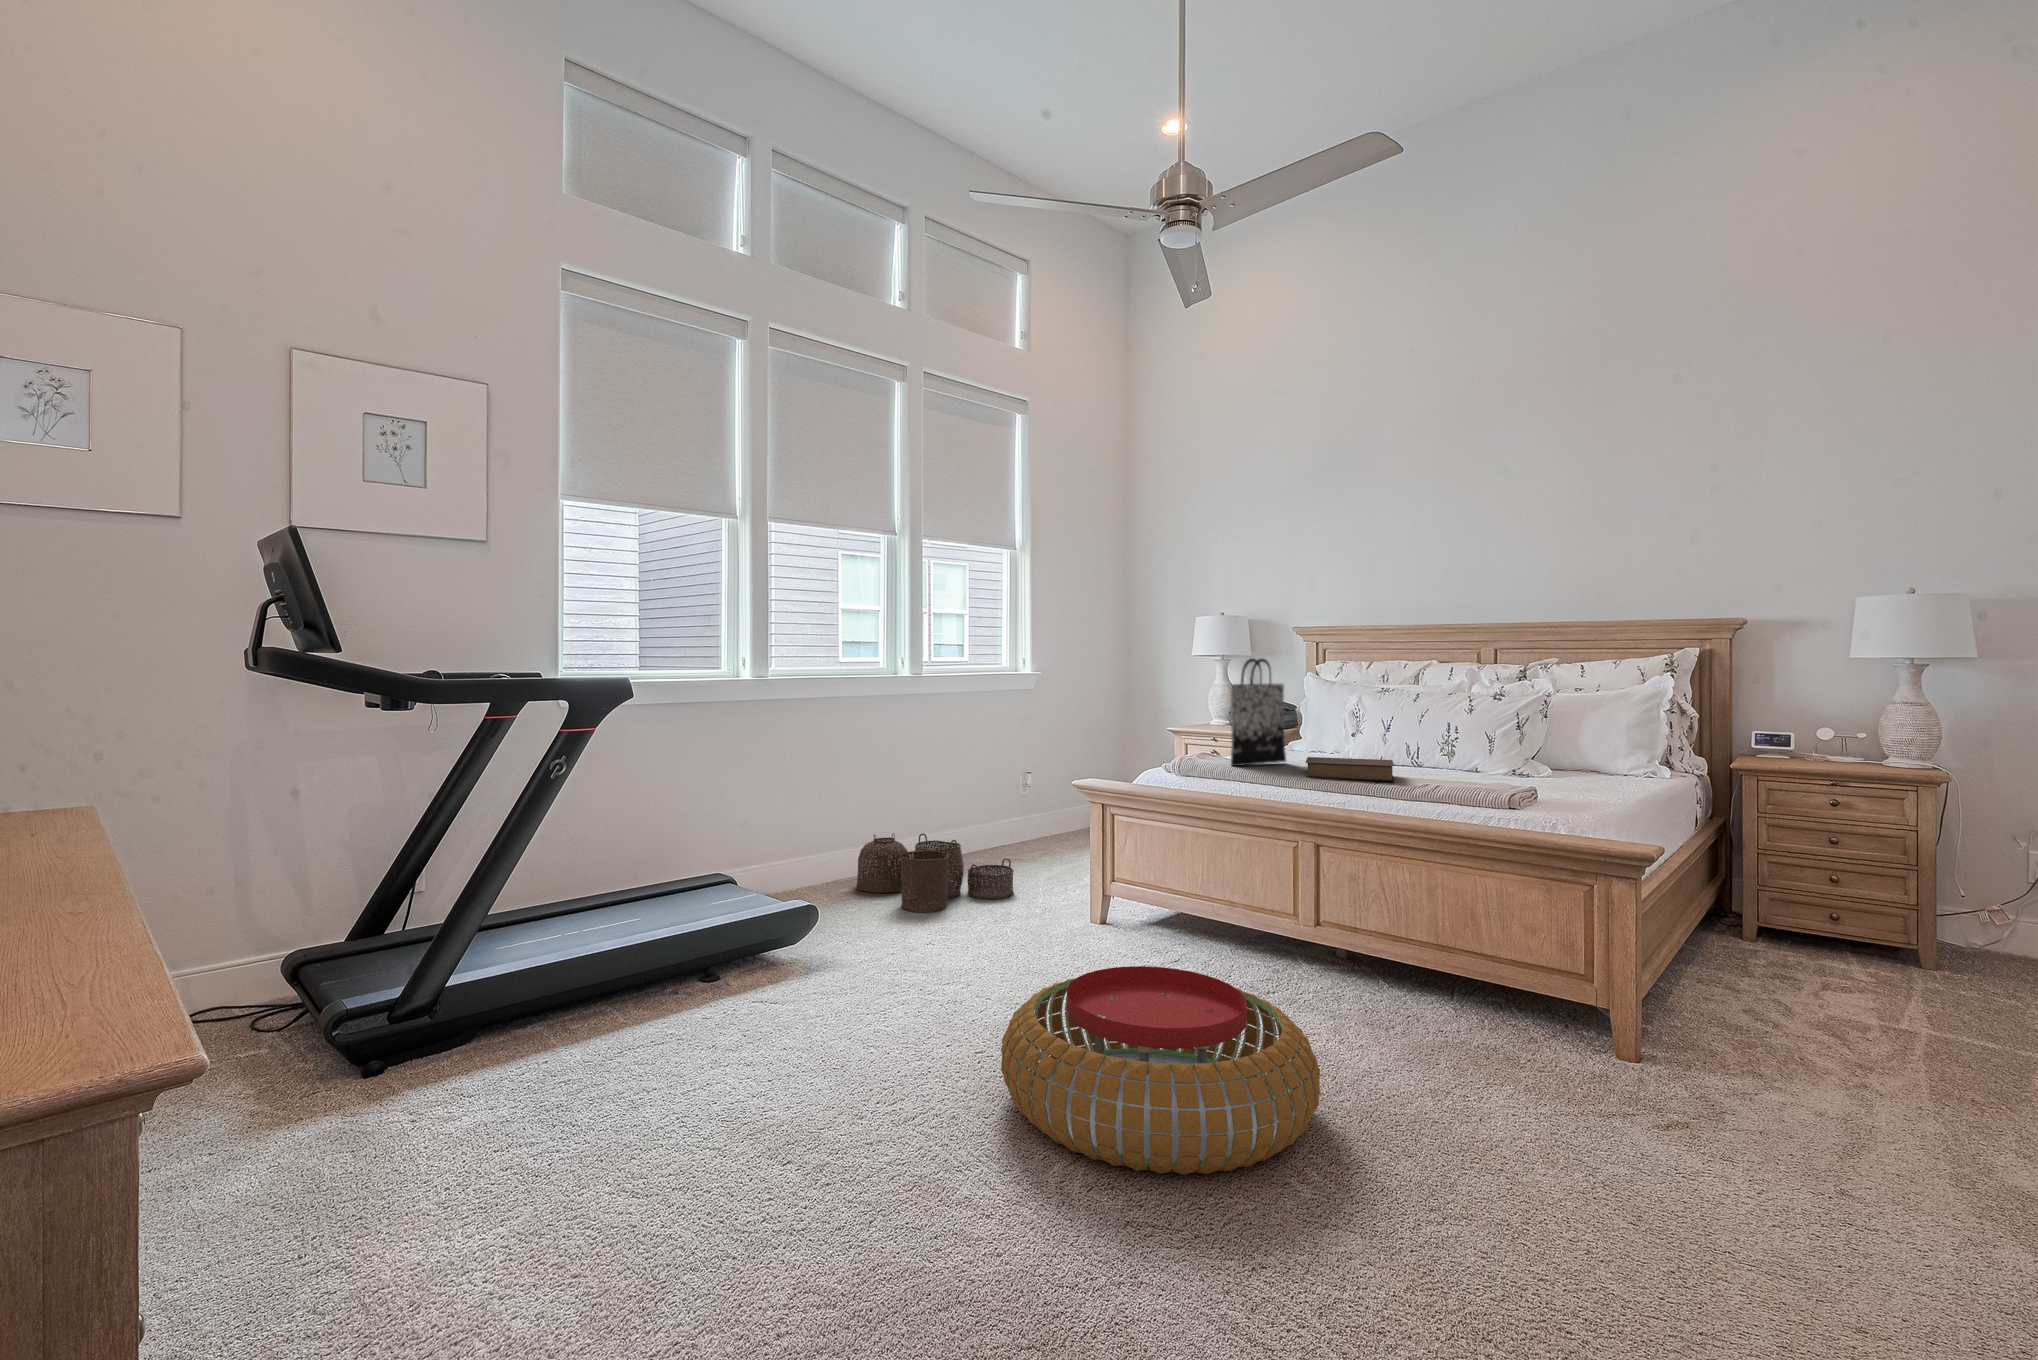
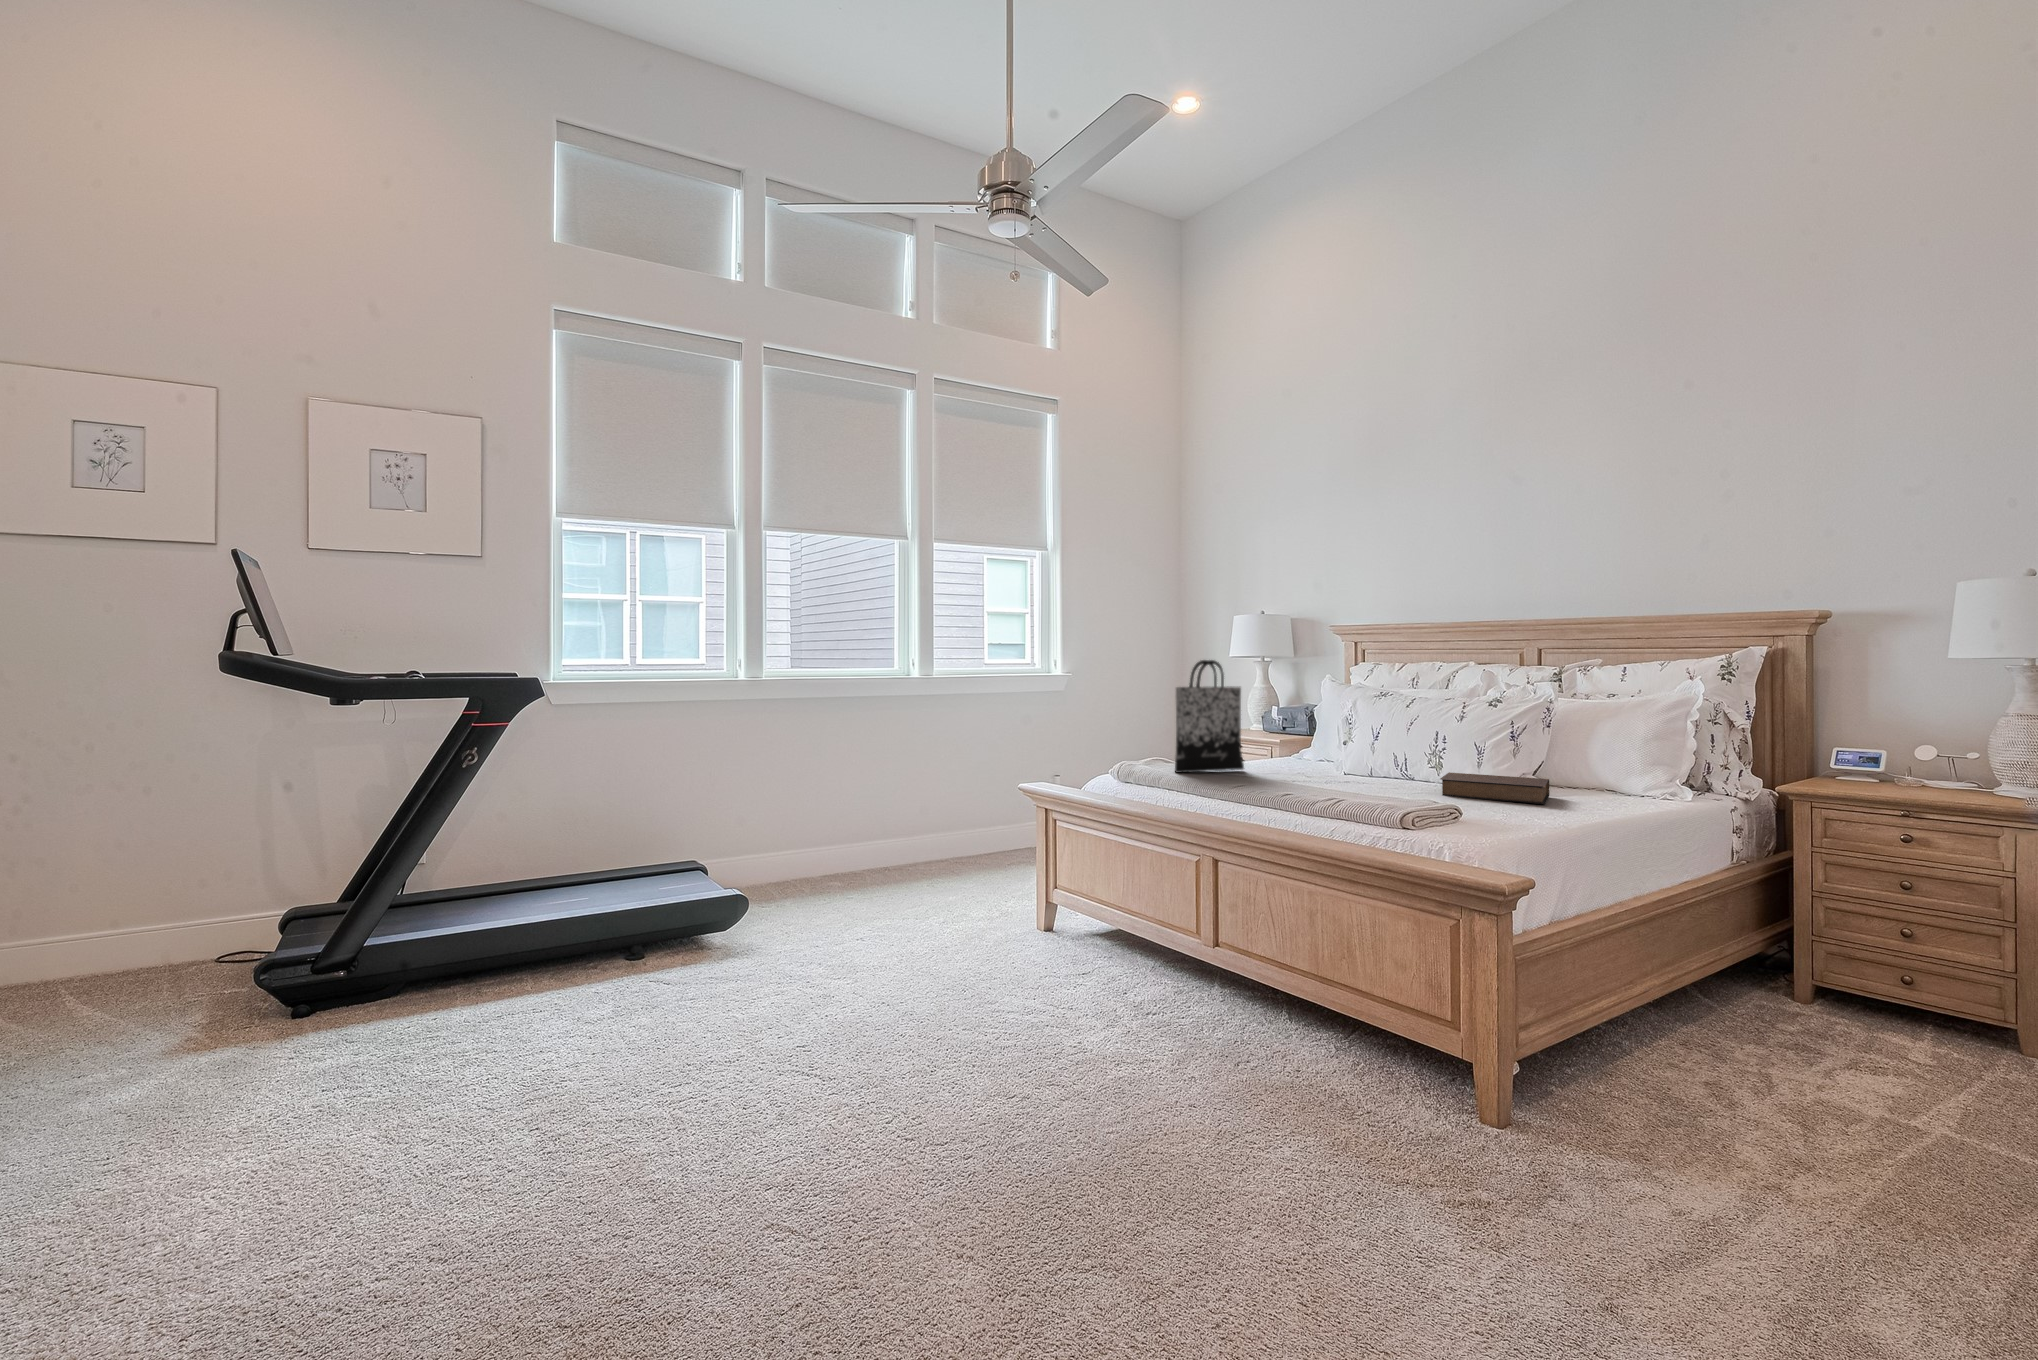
book: present [1306,757,1394,782] -> present [1440,772,1549,804]
woven basket: present [856,833,1014,912] -> none [852,827,995,905]
pouf: present [1001,966,1320,1175] -> none [751,974,1070,1194]

